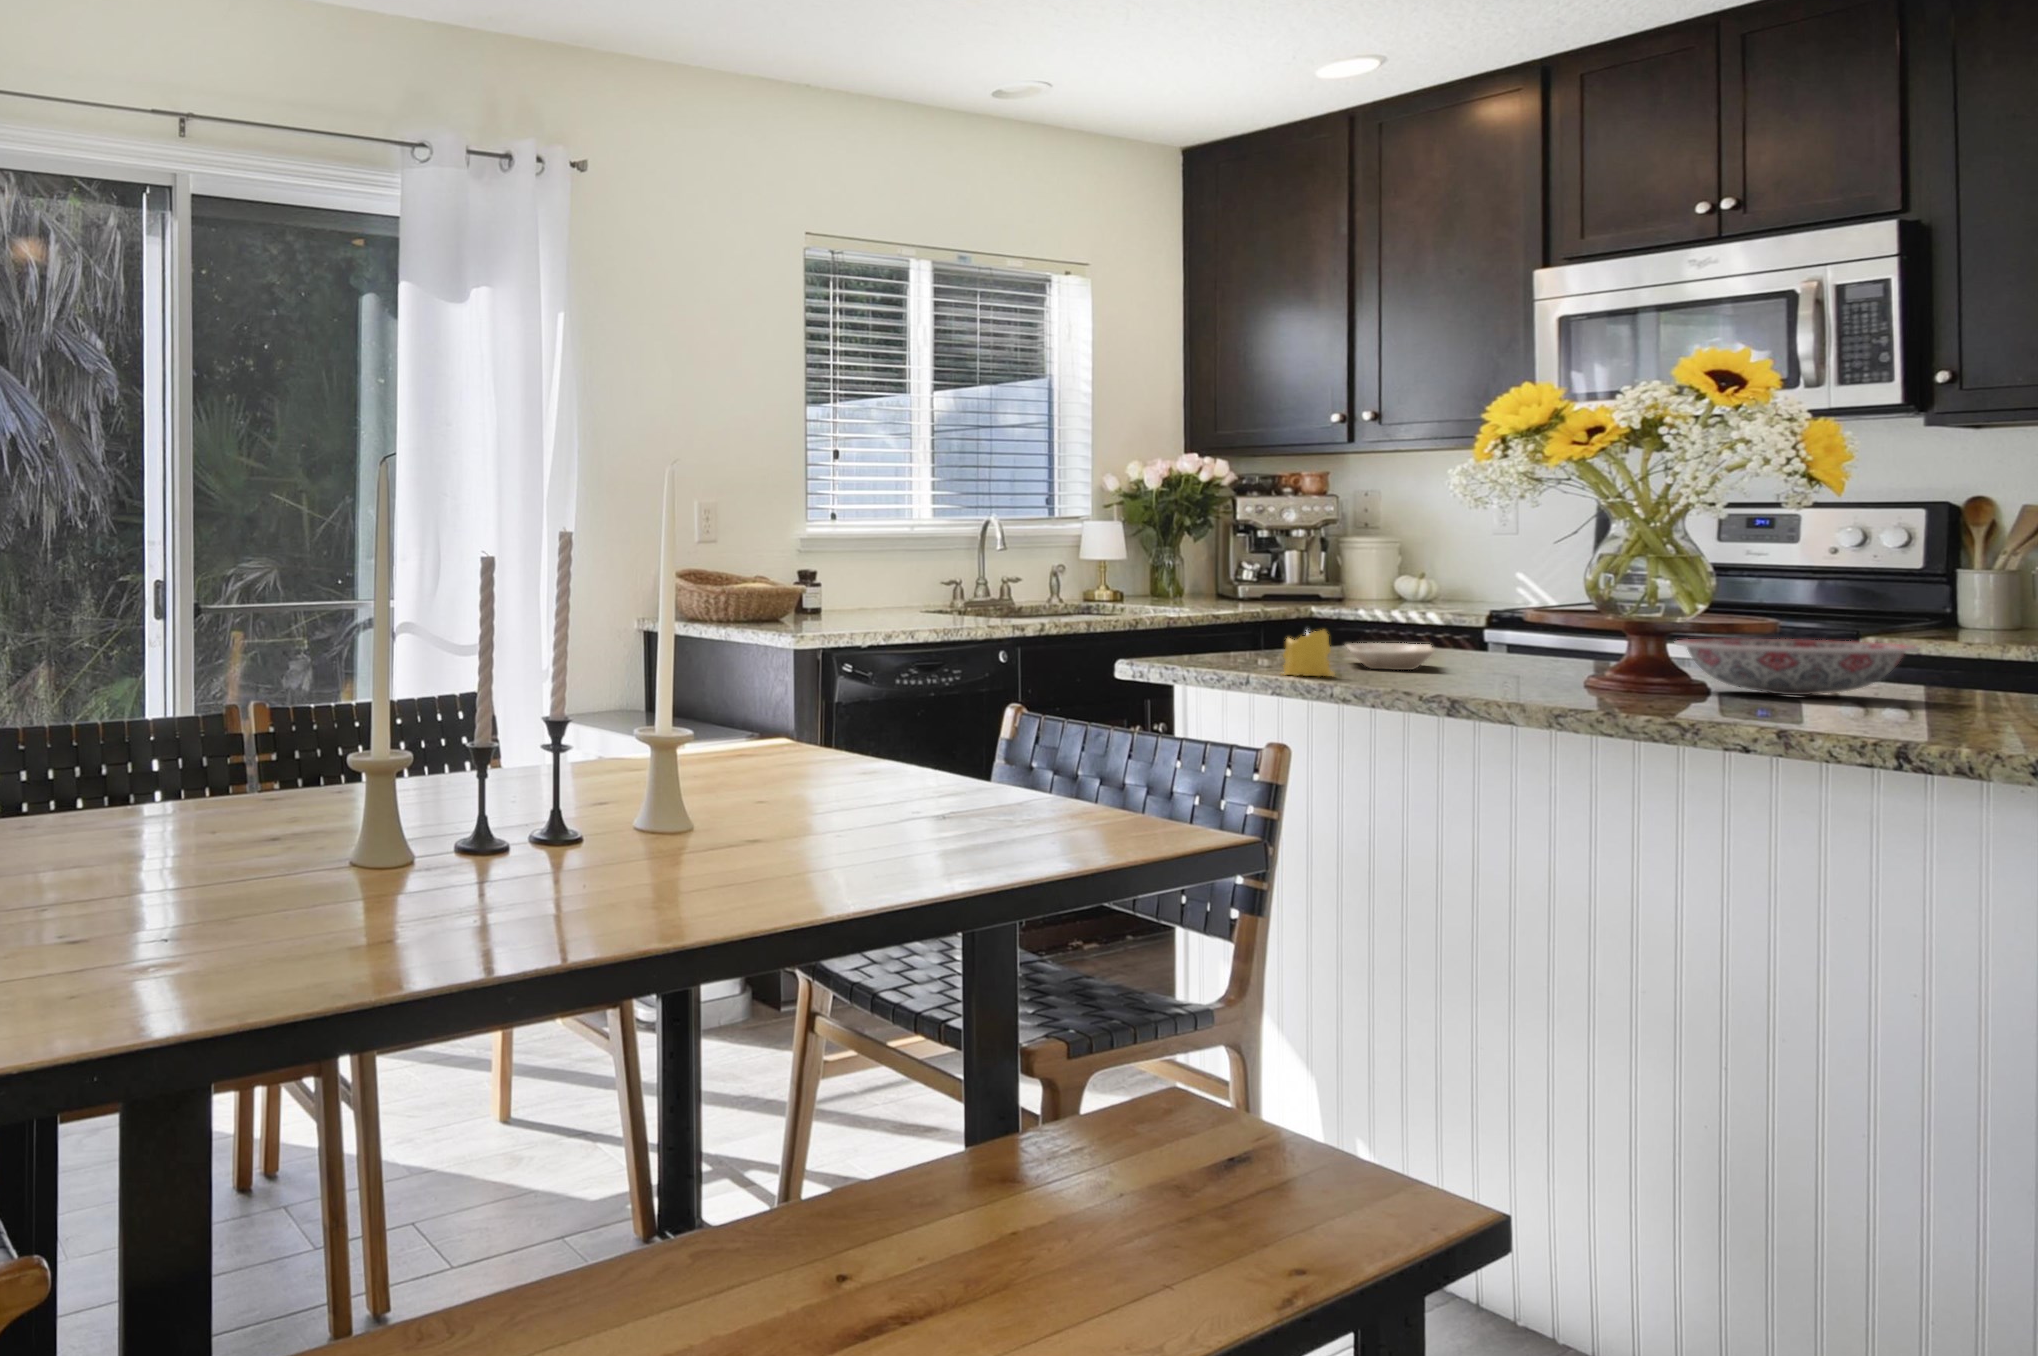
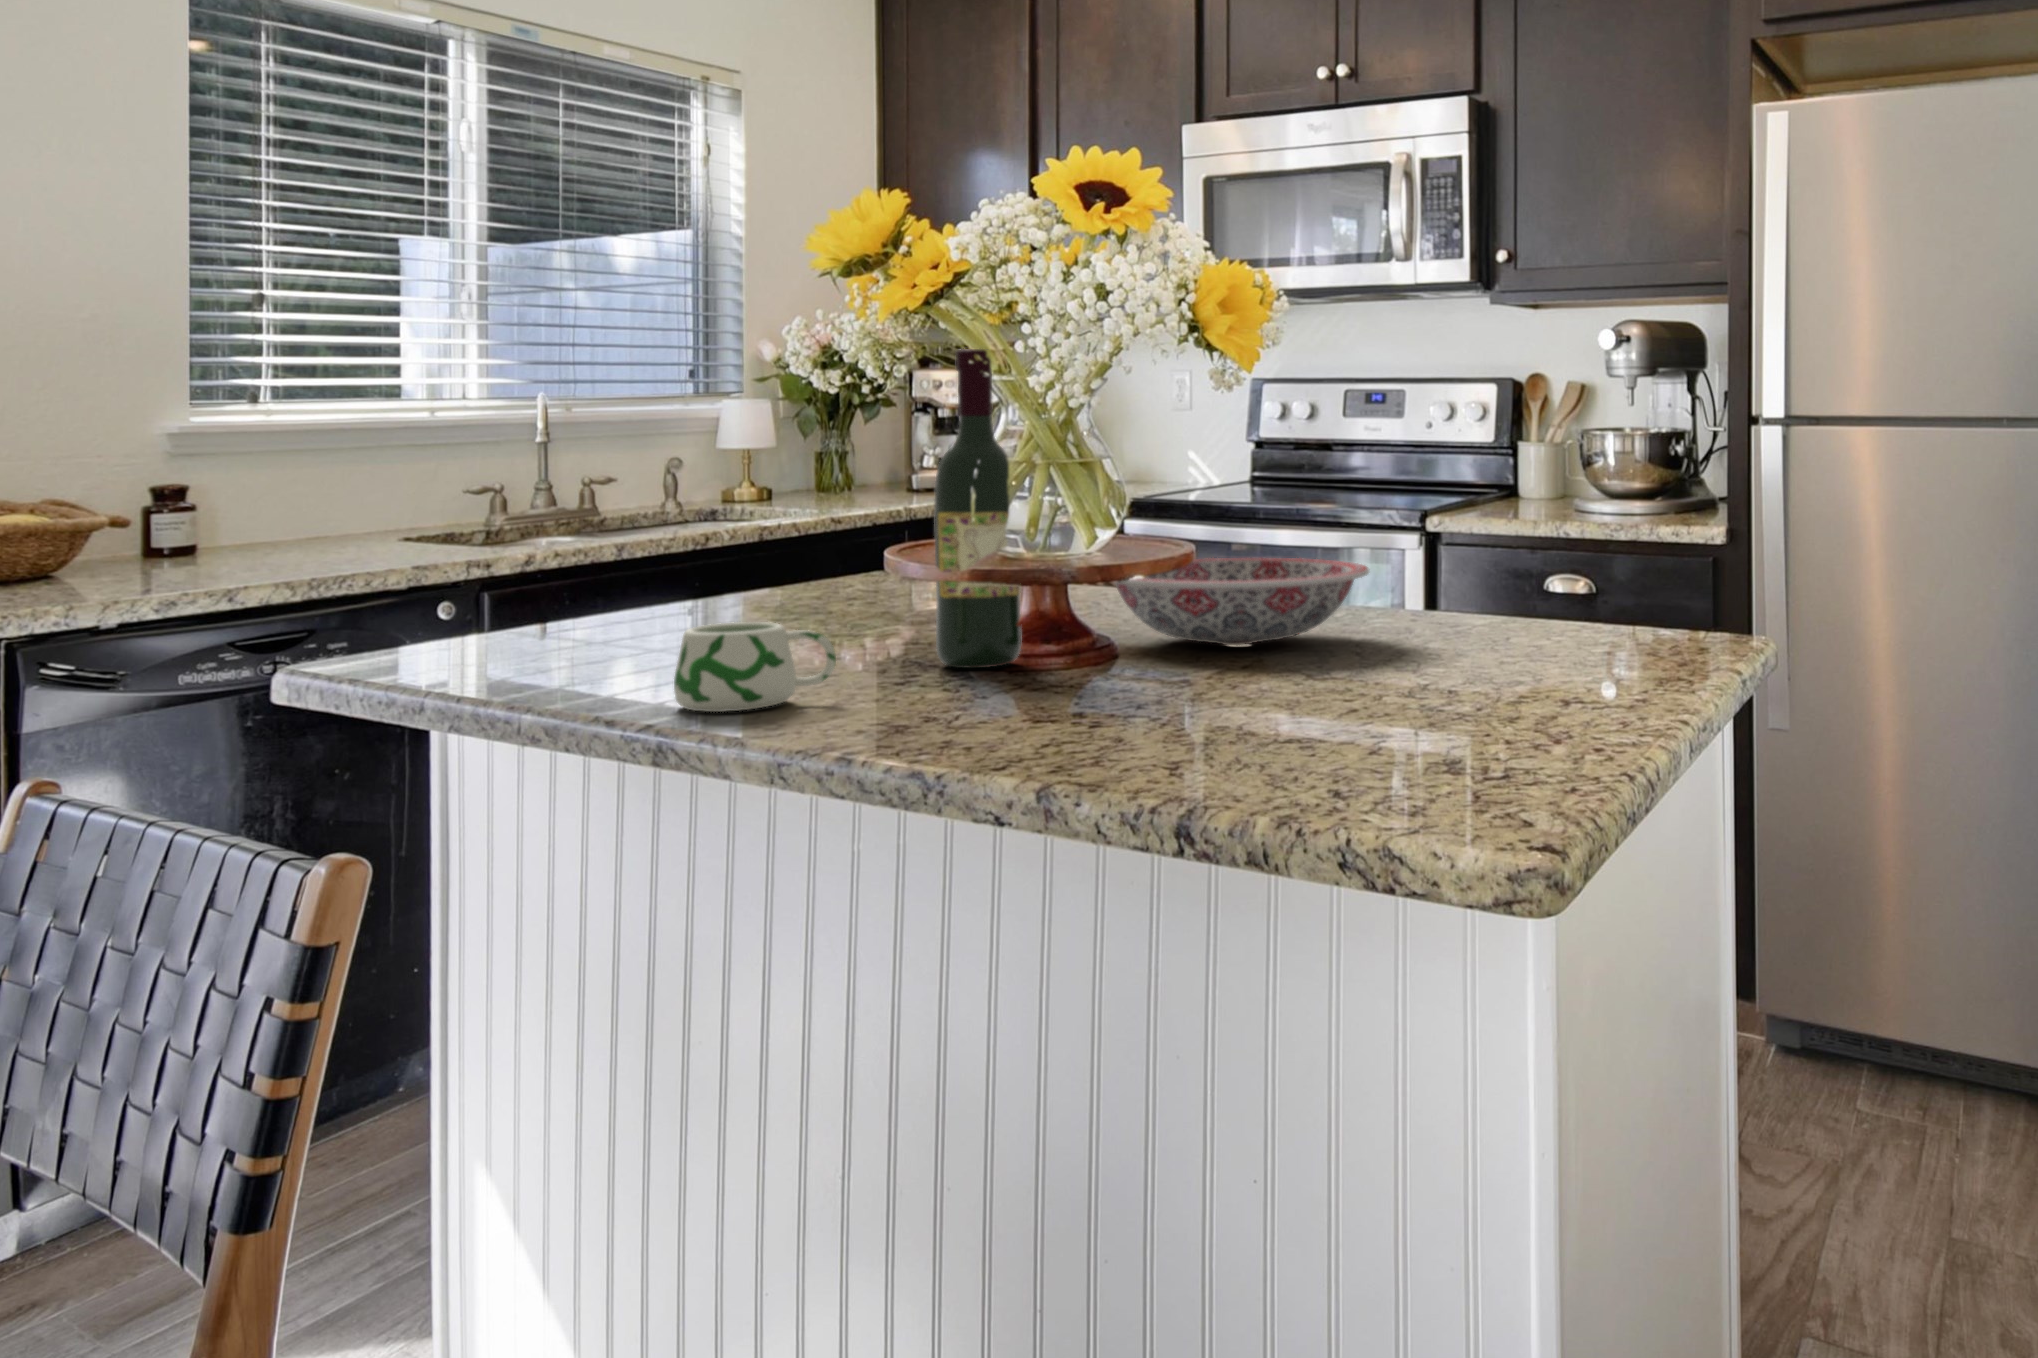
wine bottle: none [1585,499,1650,693] -> present [934,349,1021,668]
candle: present [1283,630,1334,676] -> none [506,569,607,659]
tray: present [1346,643,1434,670] -> none [740,567,901,618]
mug: none [1480,653,1574,697] -> present [674,622,836,712]

